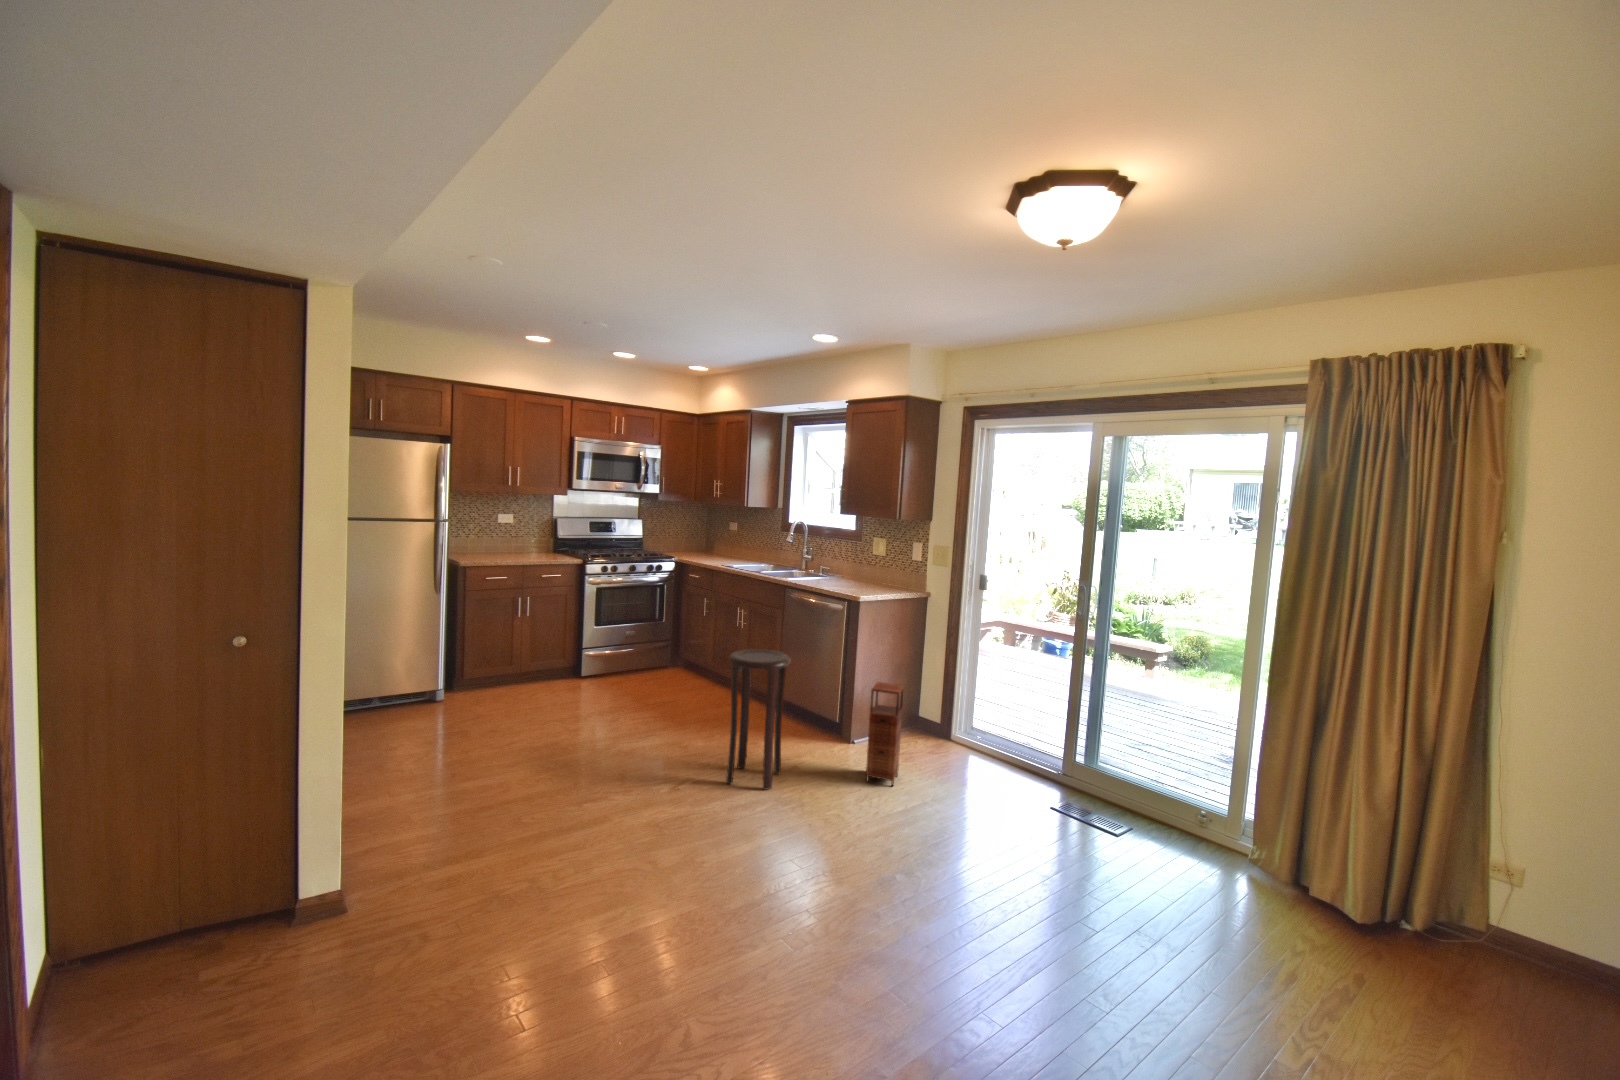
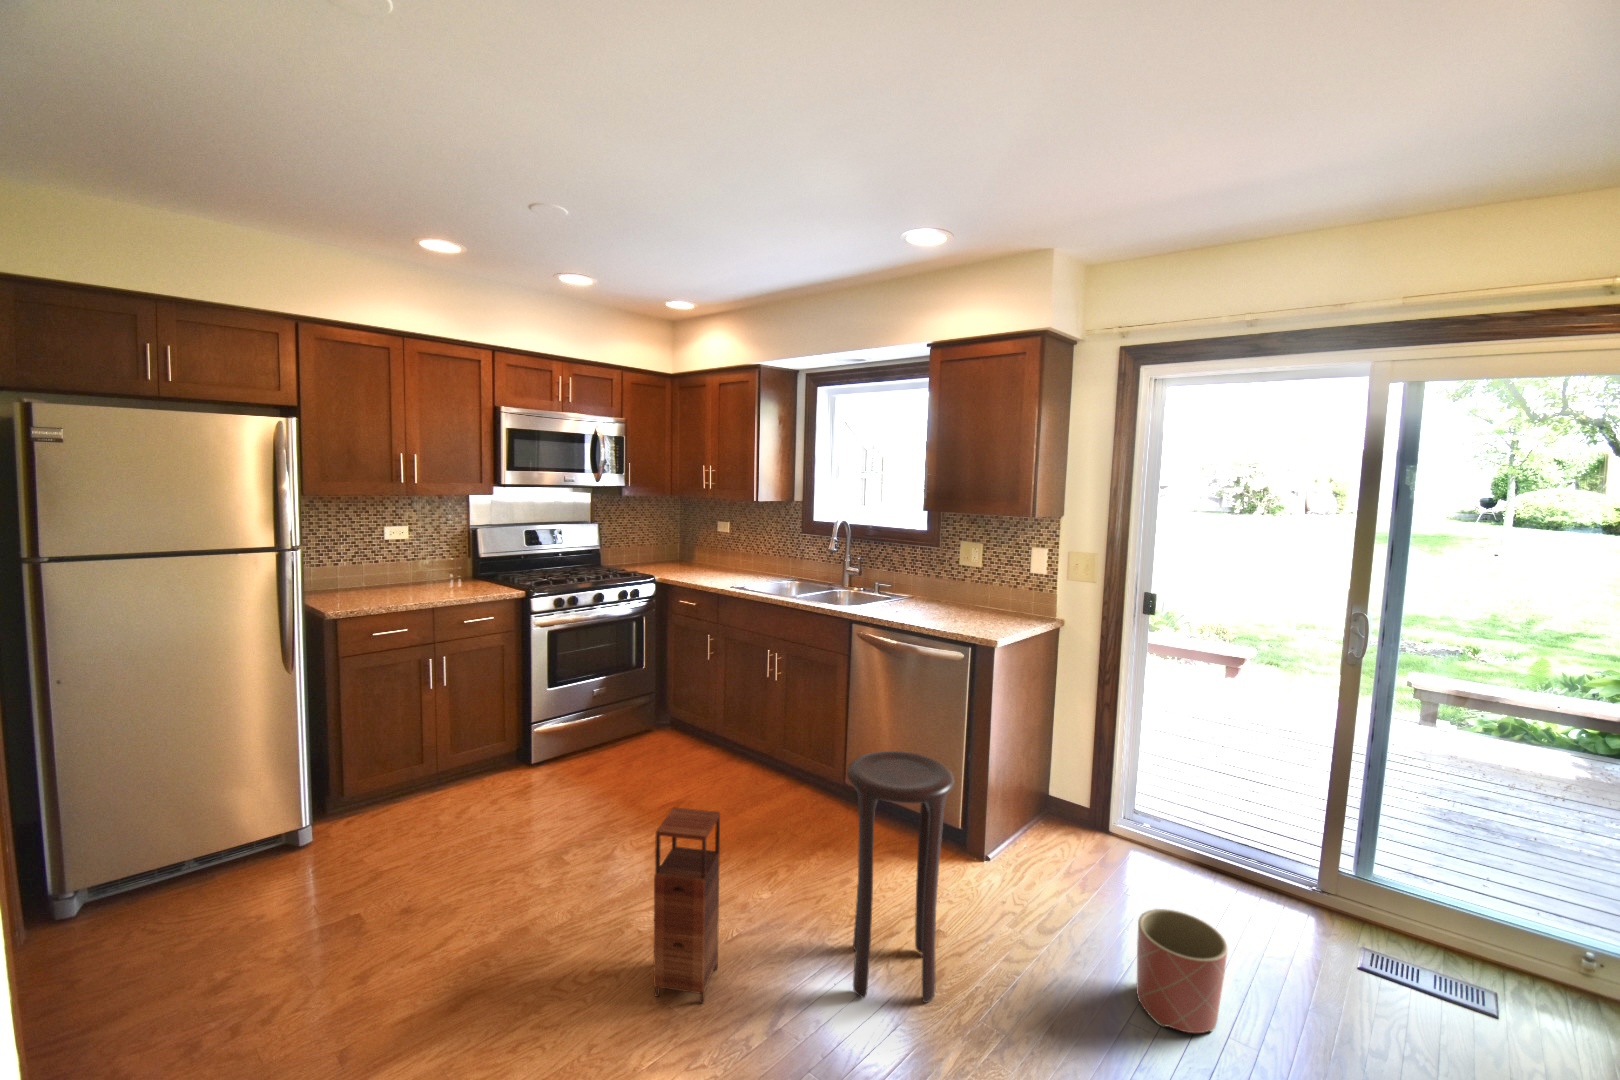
storage cabinet: present [866,682,904,786] -> present [654,807,720,1003]
planter: none [891,752,939,817] -> present [1136,909,1227,1033]

